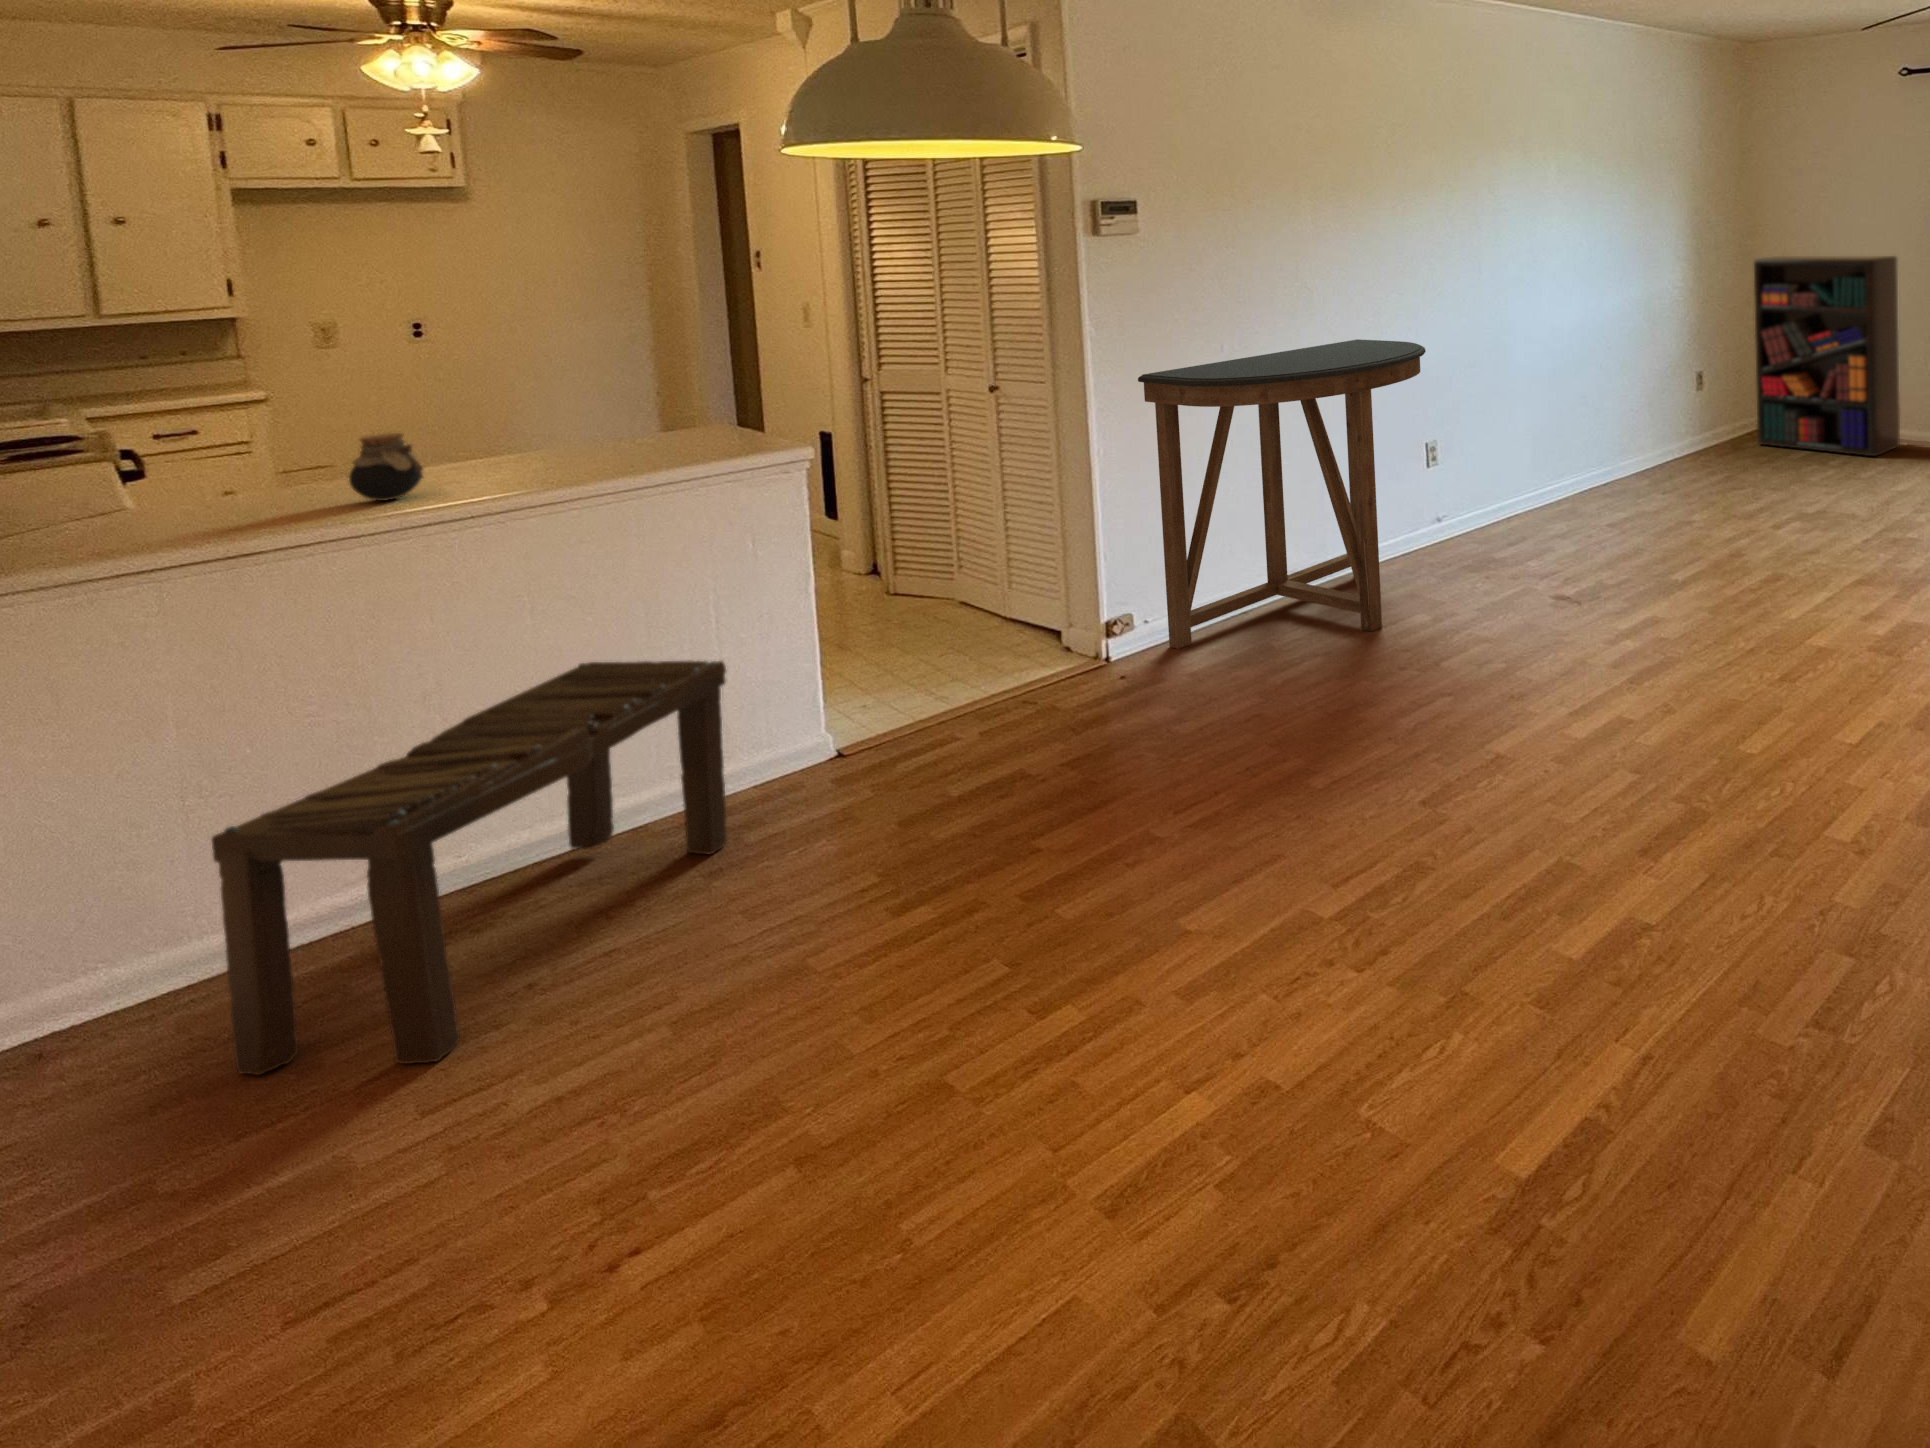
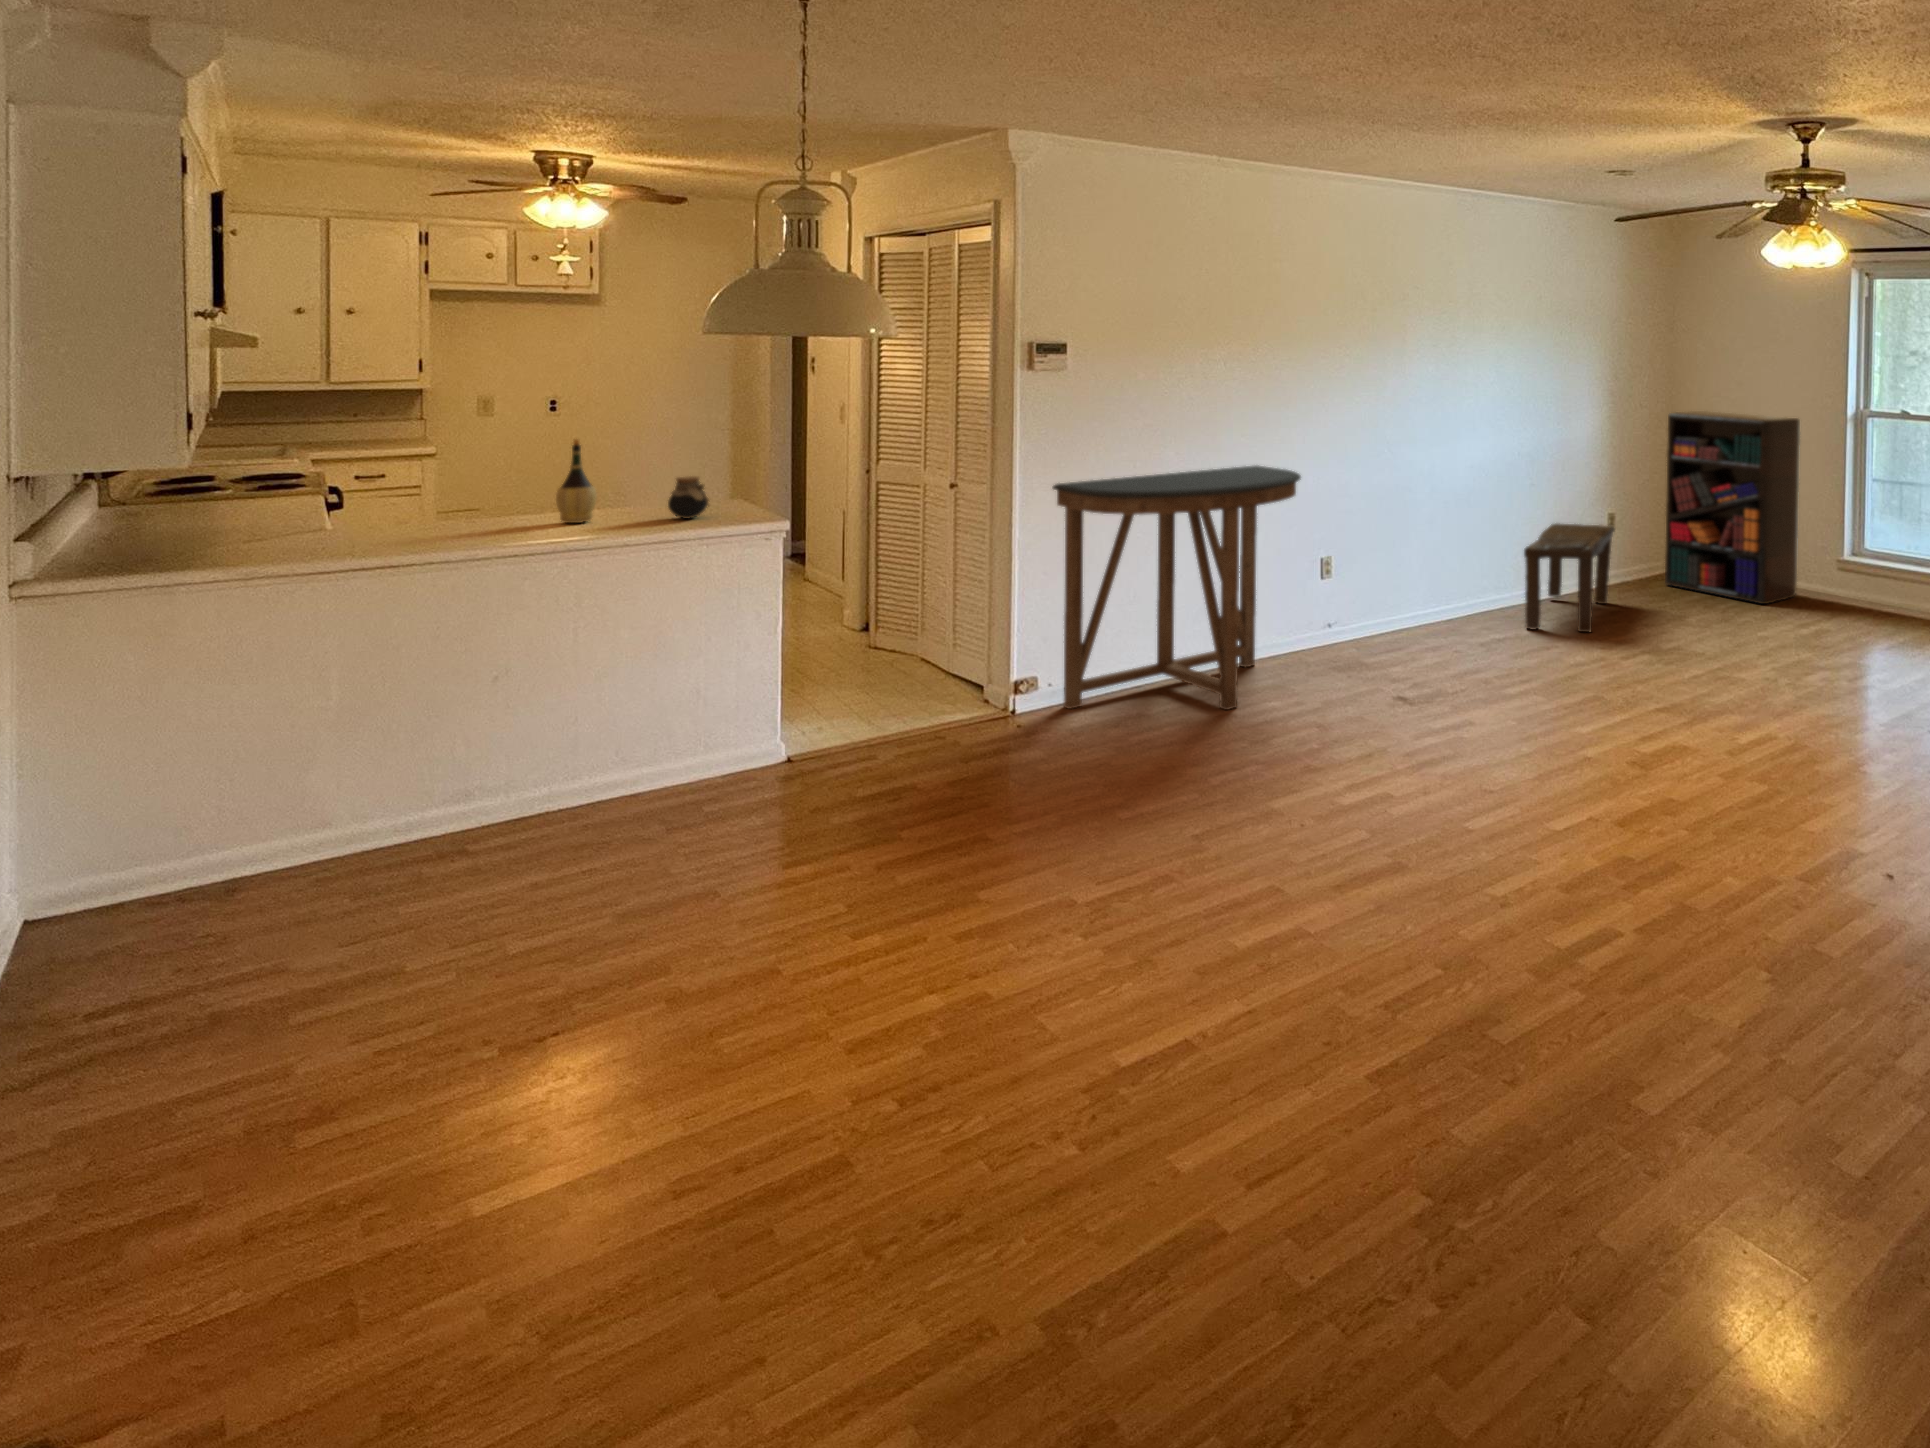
wine bottle: none [473,355,533,471] -> present [556,439,597,523]
jar: present [349,433,423,501] -> present [668,476,708,519]
bench: present [212,660,727,1075] -> present [1524,523,1614,632]

